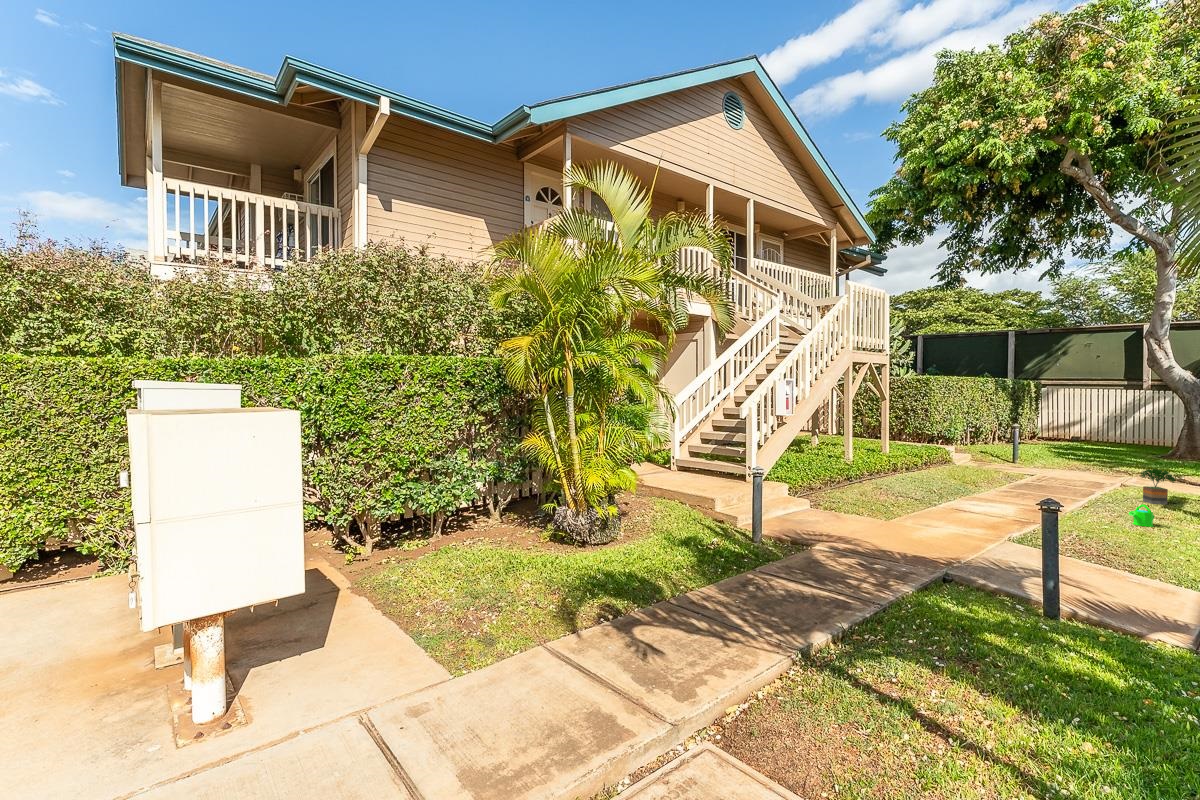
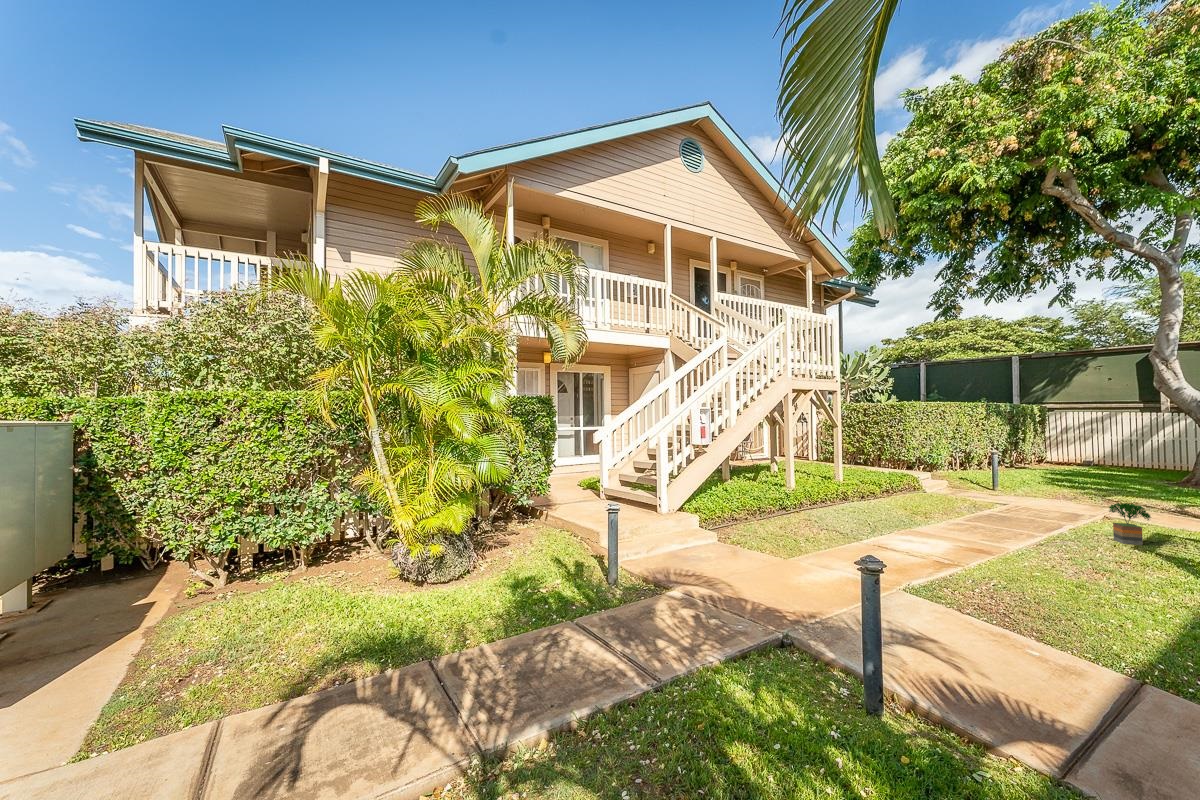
watering can: present [1129,504,1154,527] -> none [1070,547,1105,574]

